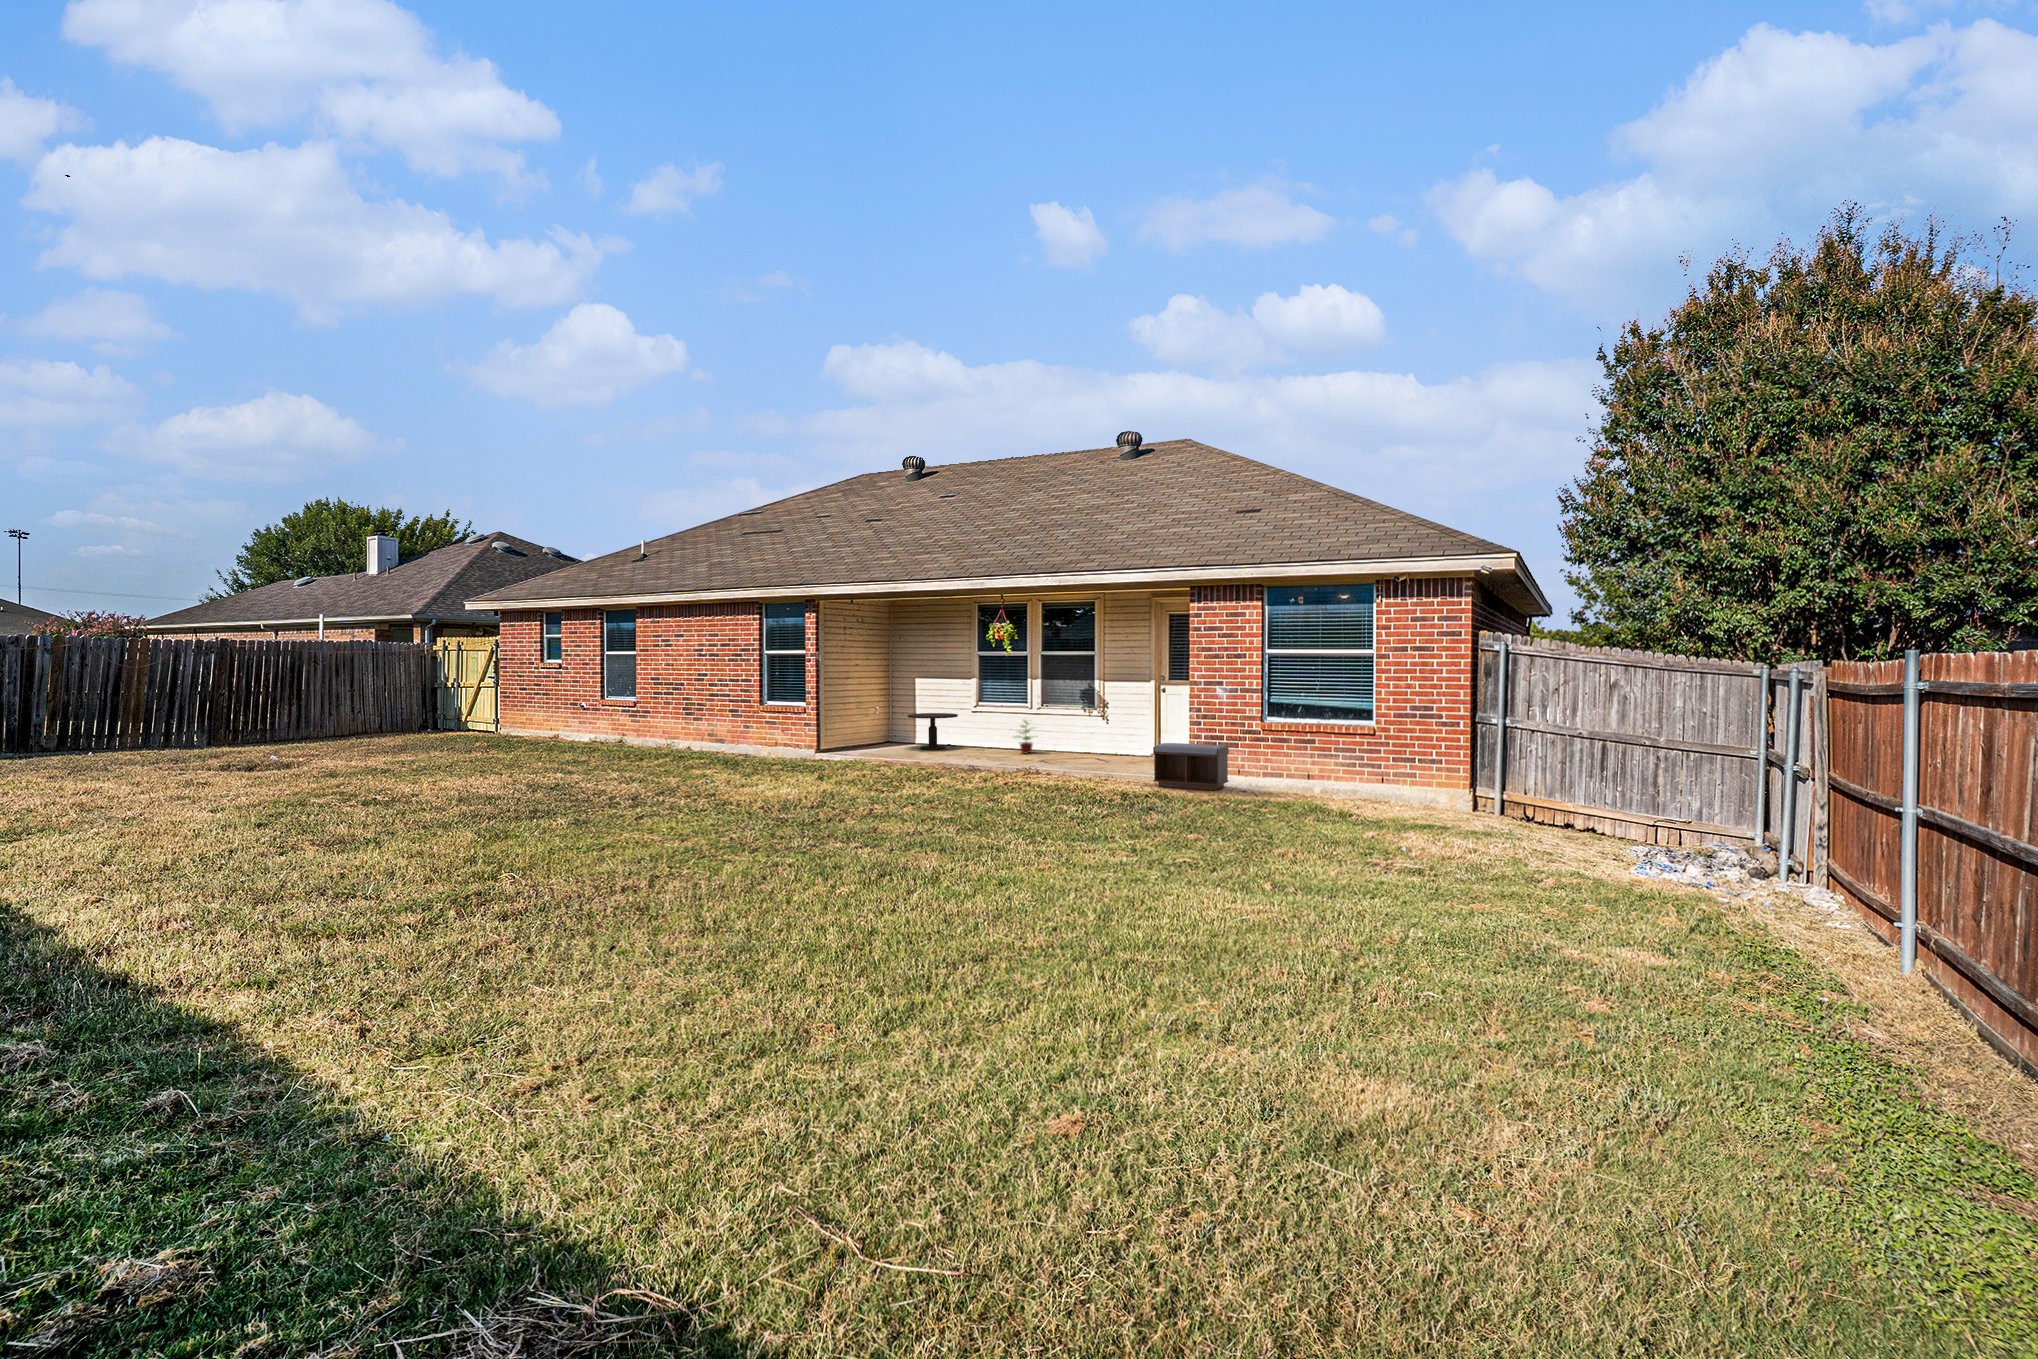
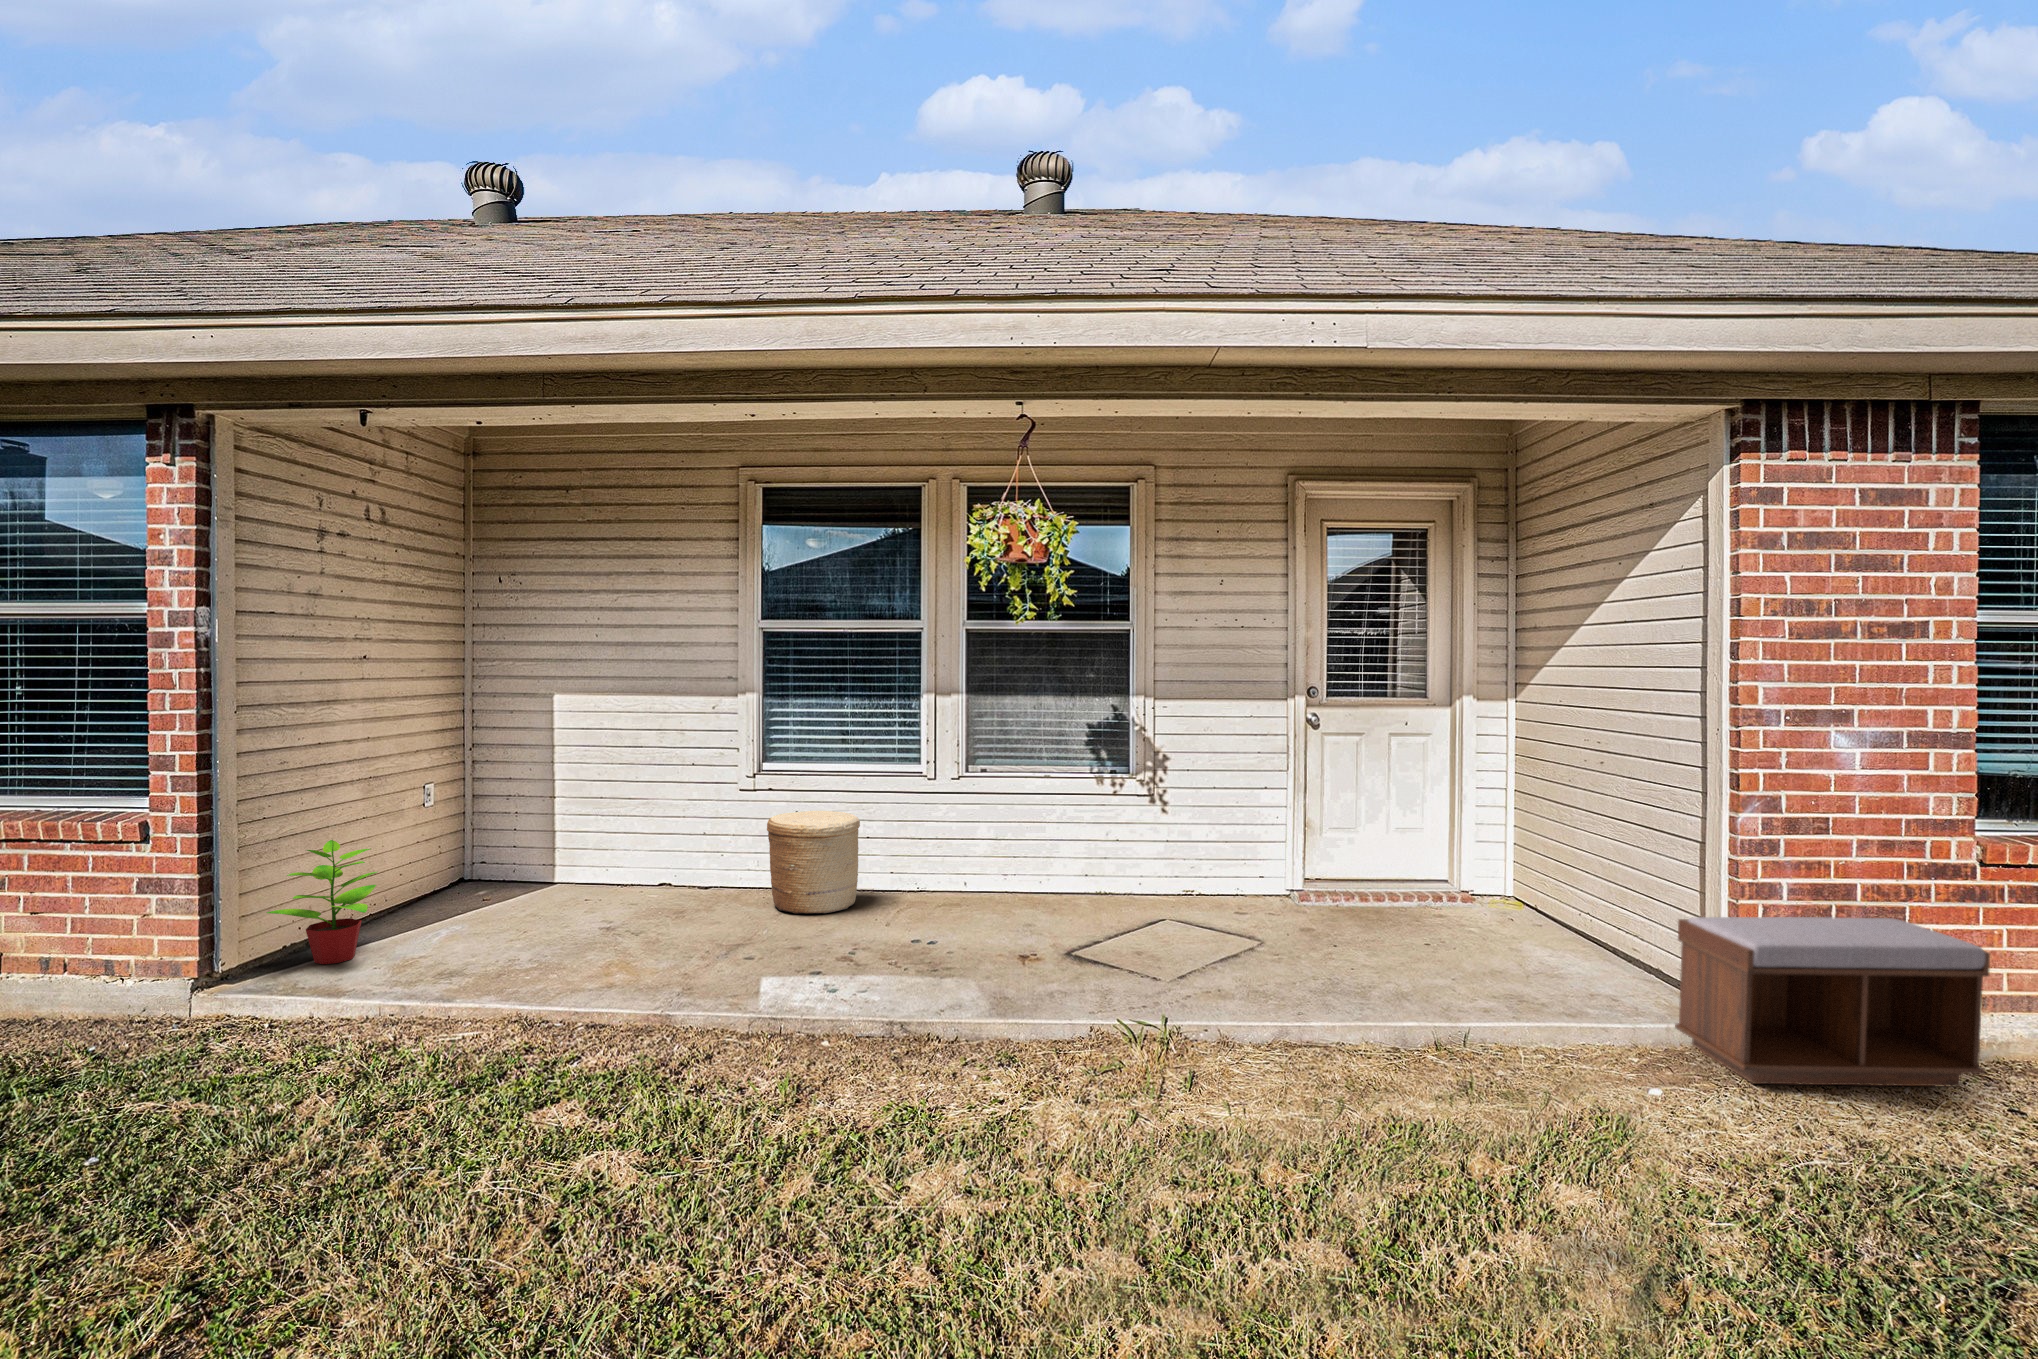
side table: present [908,713,958,750] -> none [547,795,711,917]
woven basket: none [970,720,1002,752] -> present [767,811,860,914]
potted plant: present [1015,720,1033,754] -> present [267,840,377,964]

